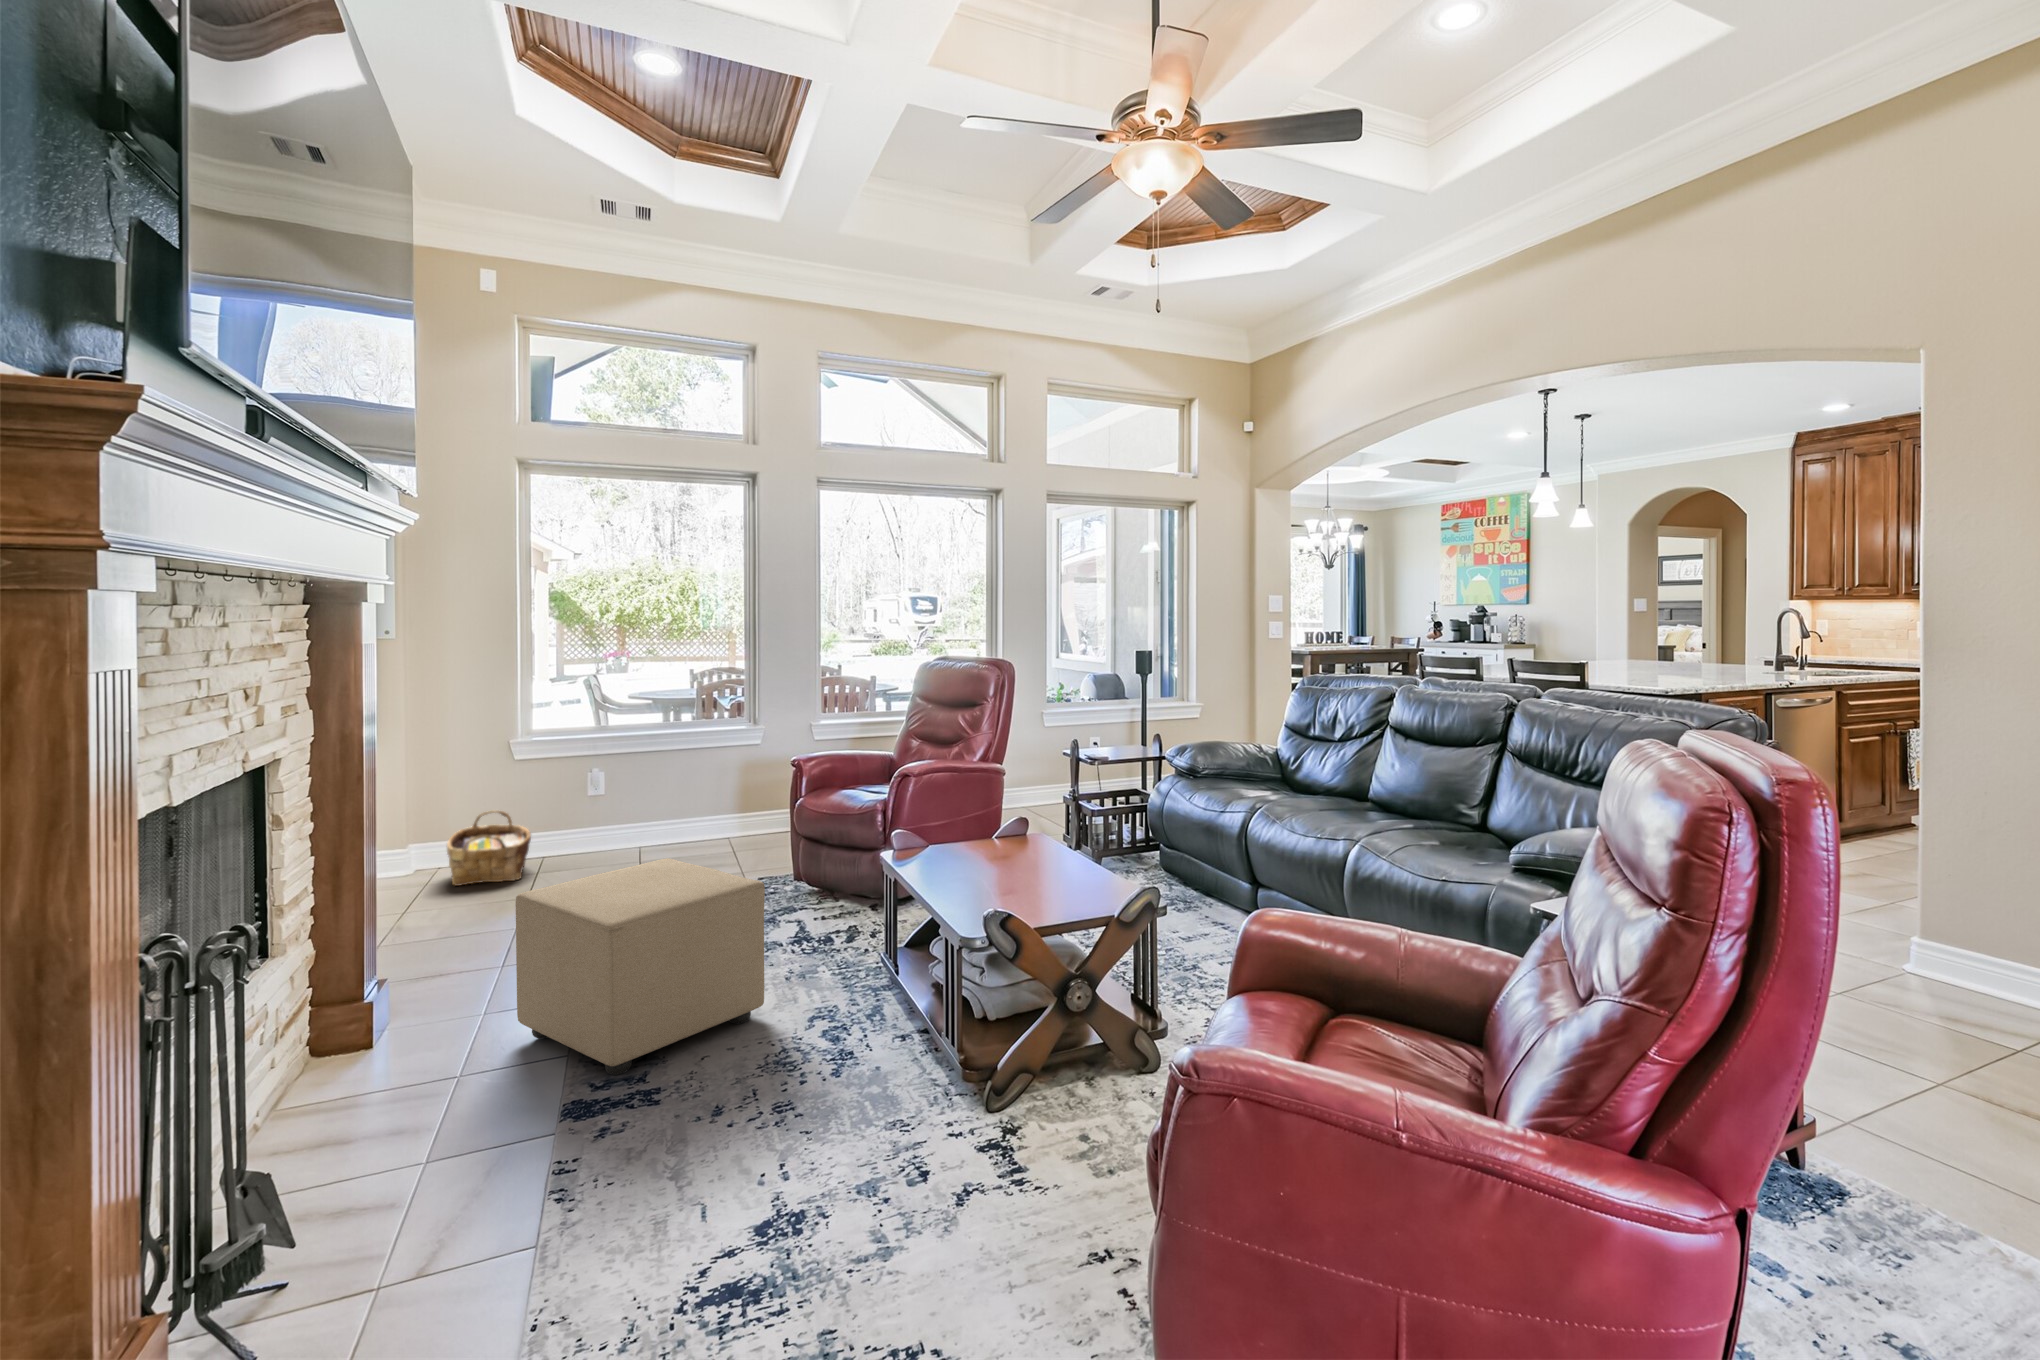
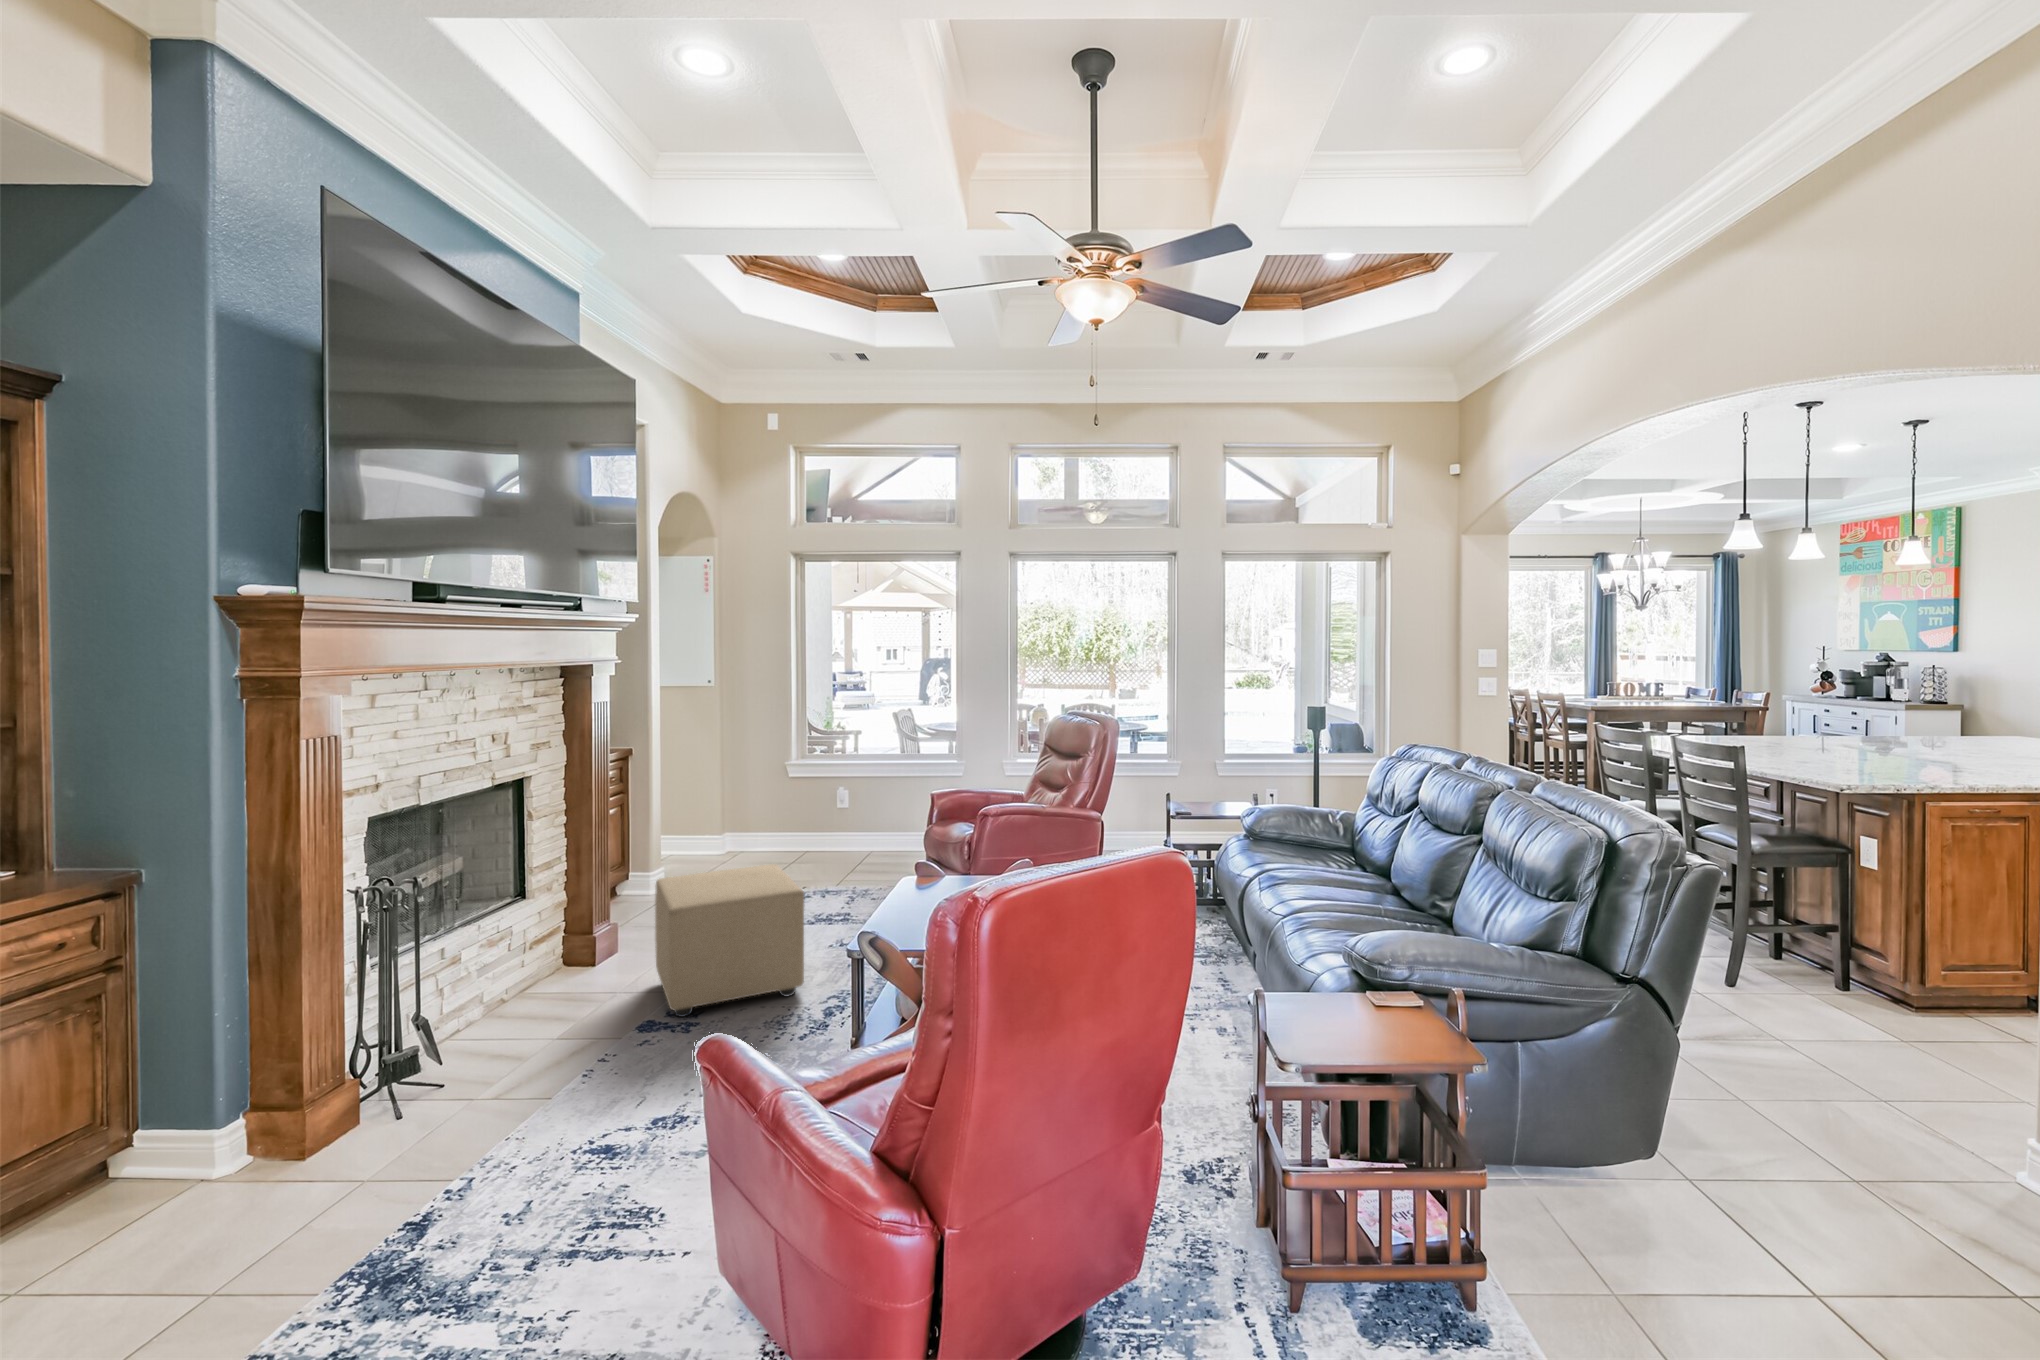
woven basket: present [447,810,531,886] -> none [736,811,795,865]

